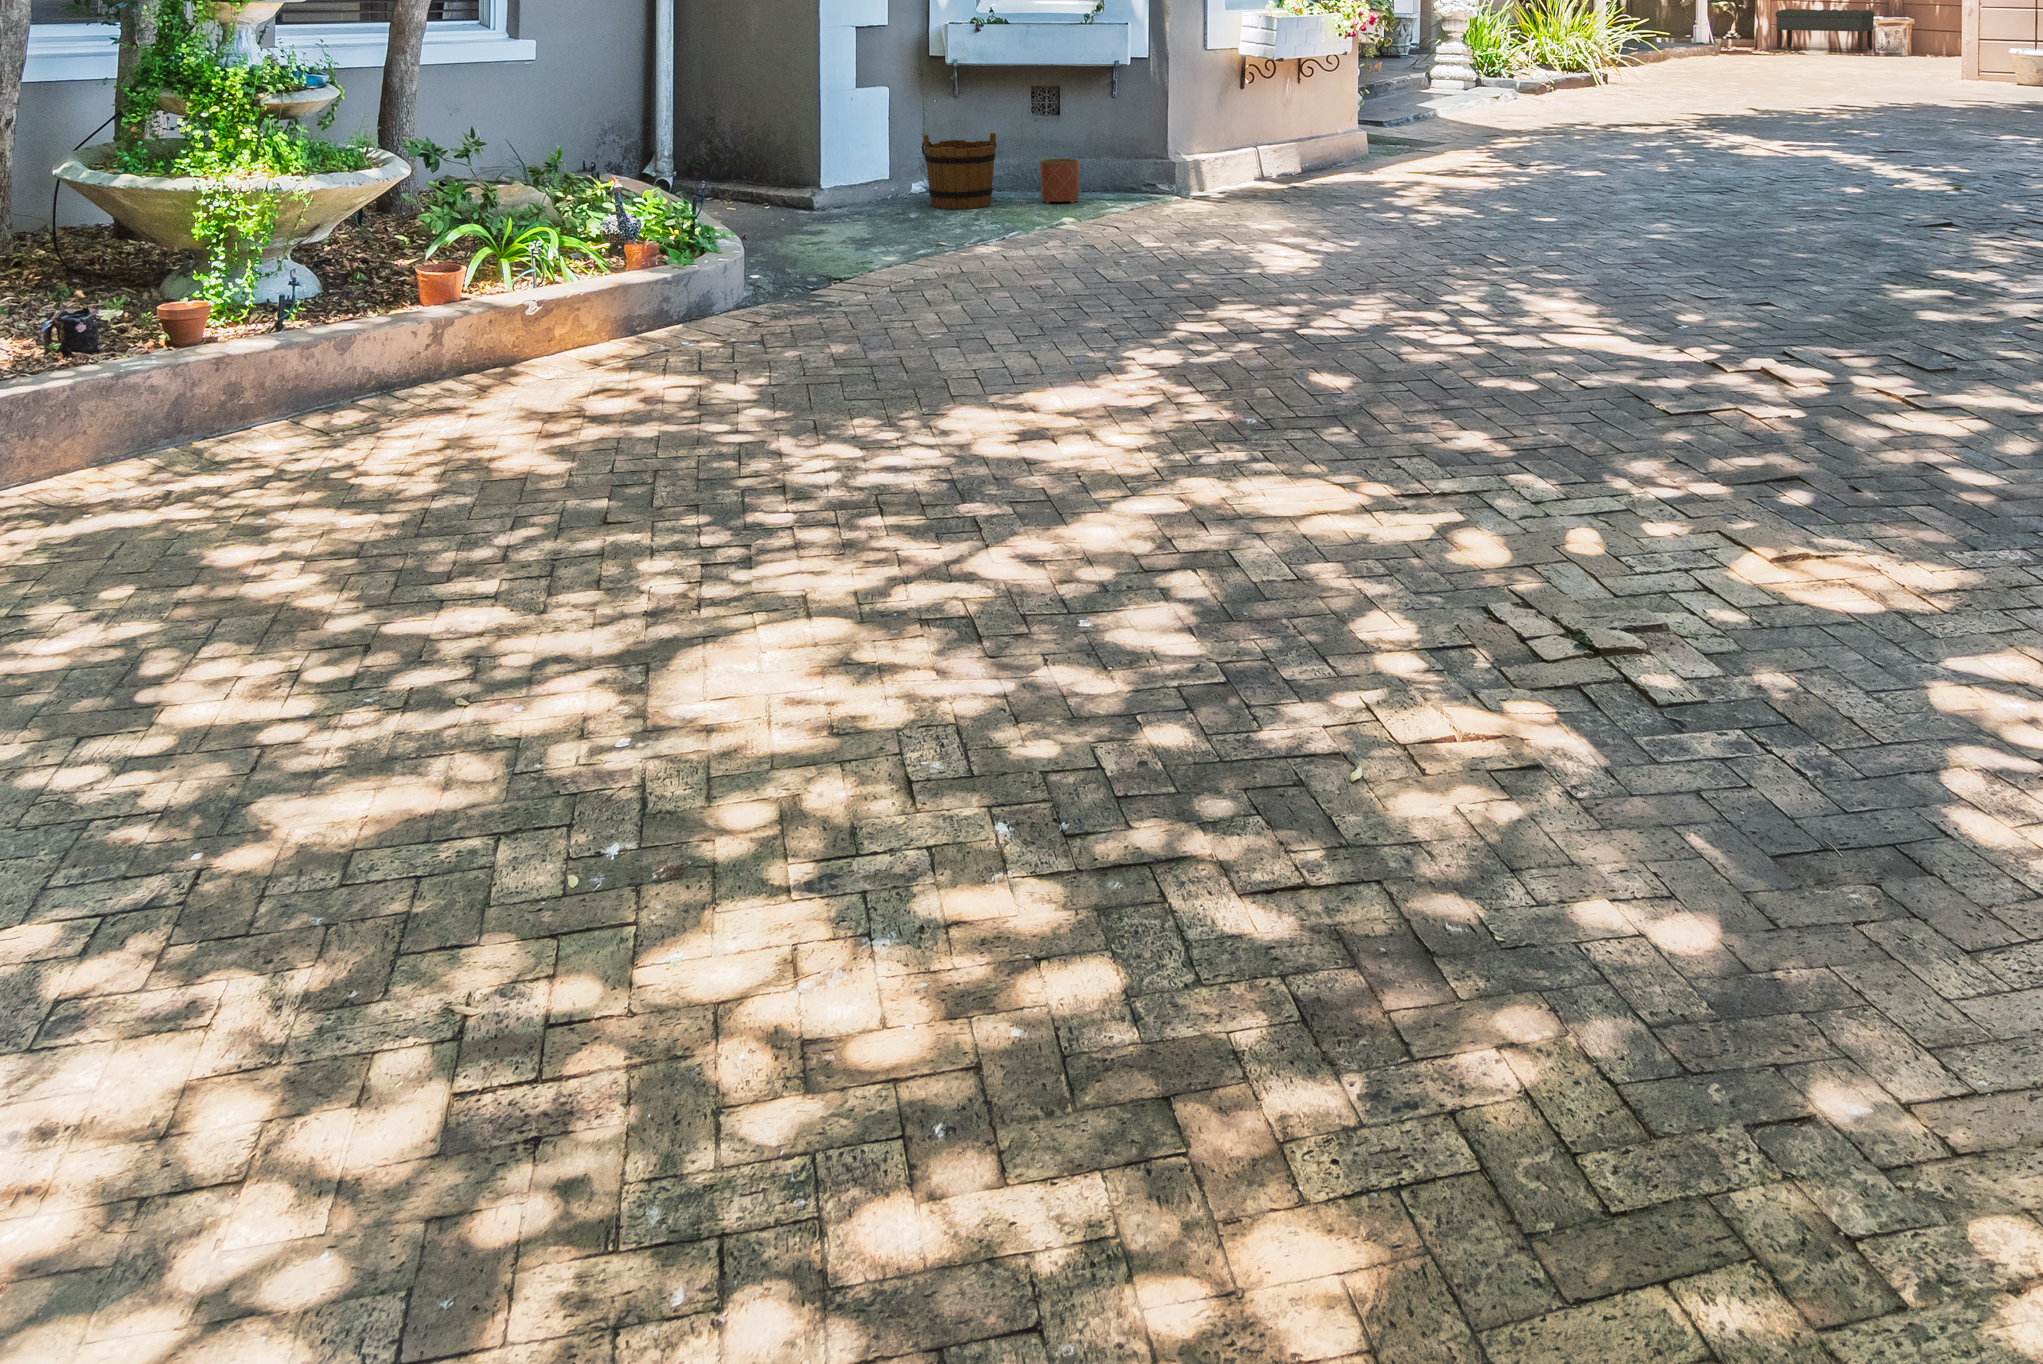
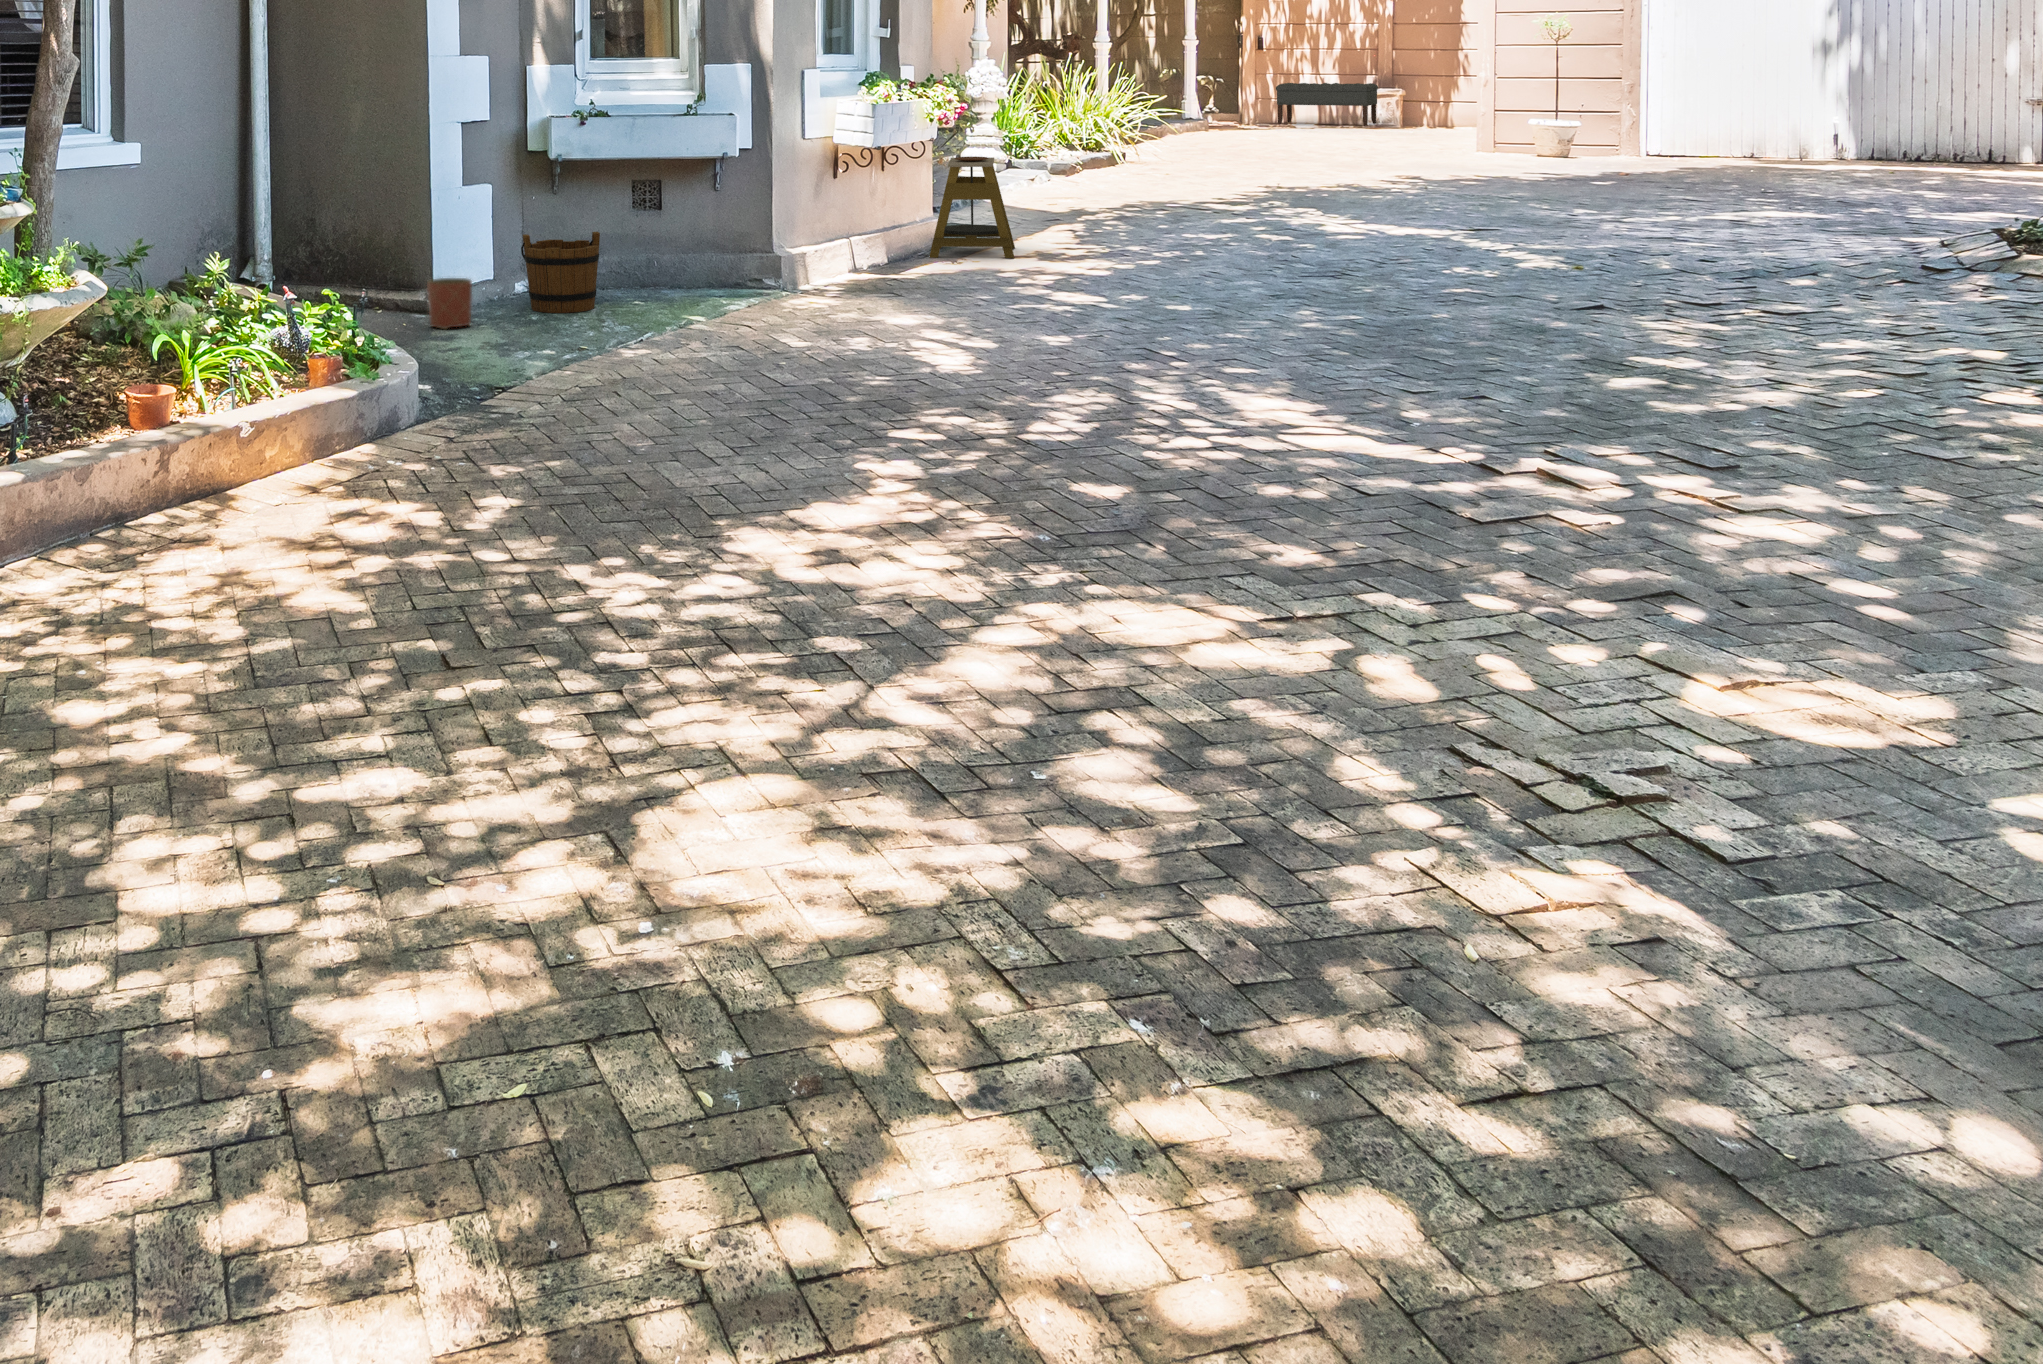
side table: none [1343,70,1433,166] -> present [929,157,1015,258]
planter: present [1040,158,1080,203] -> present [427,278,472,329]

